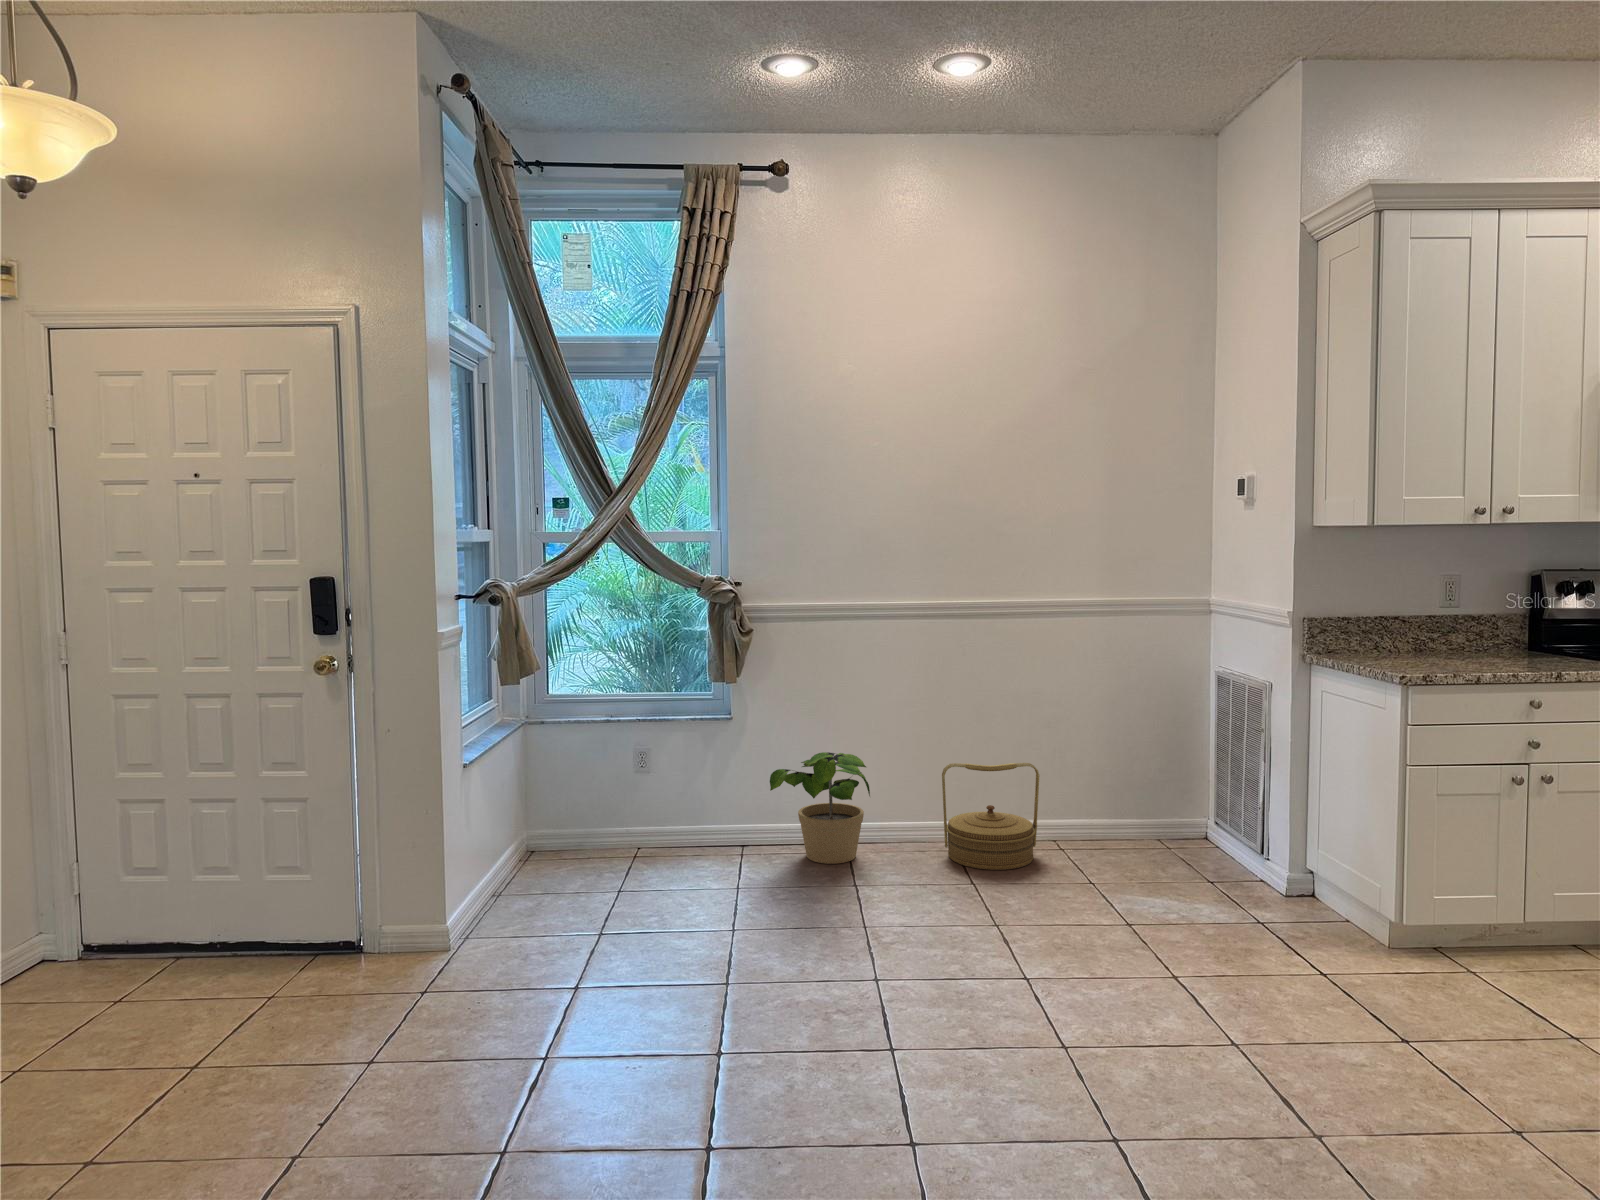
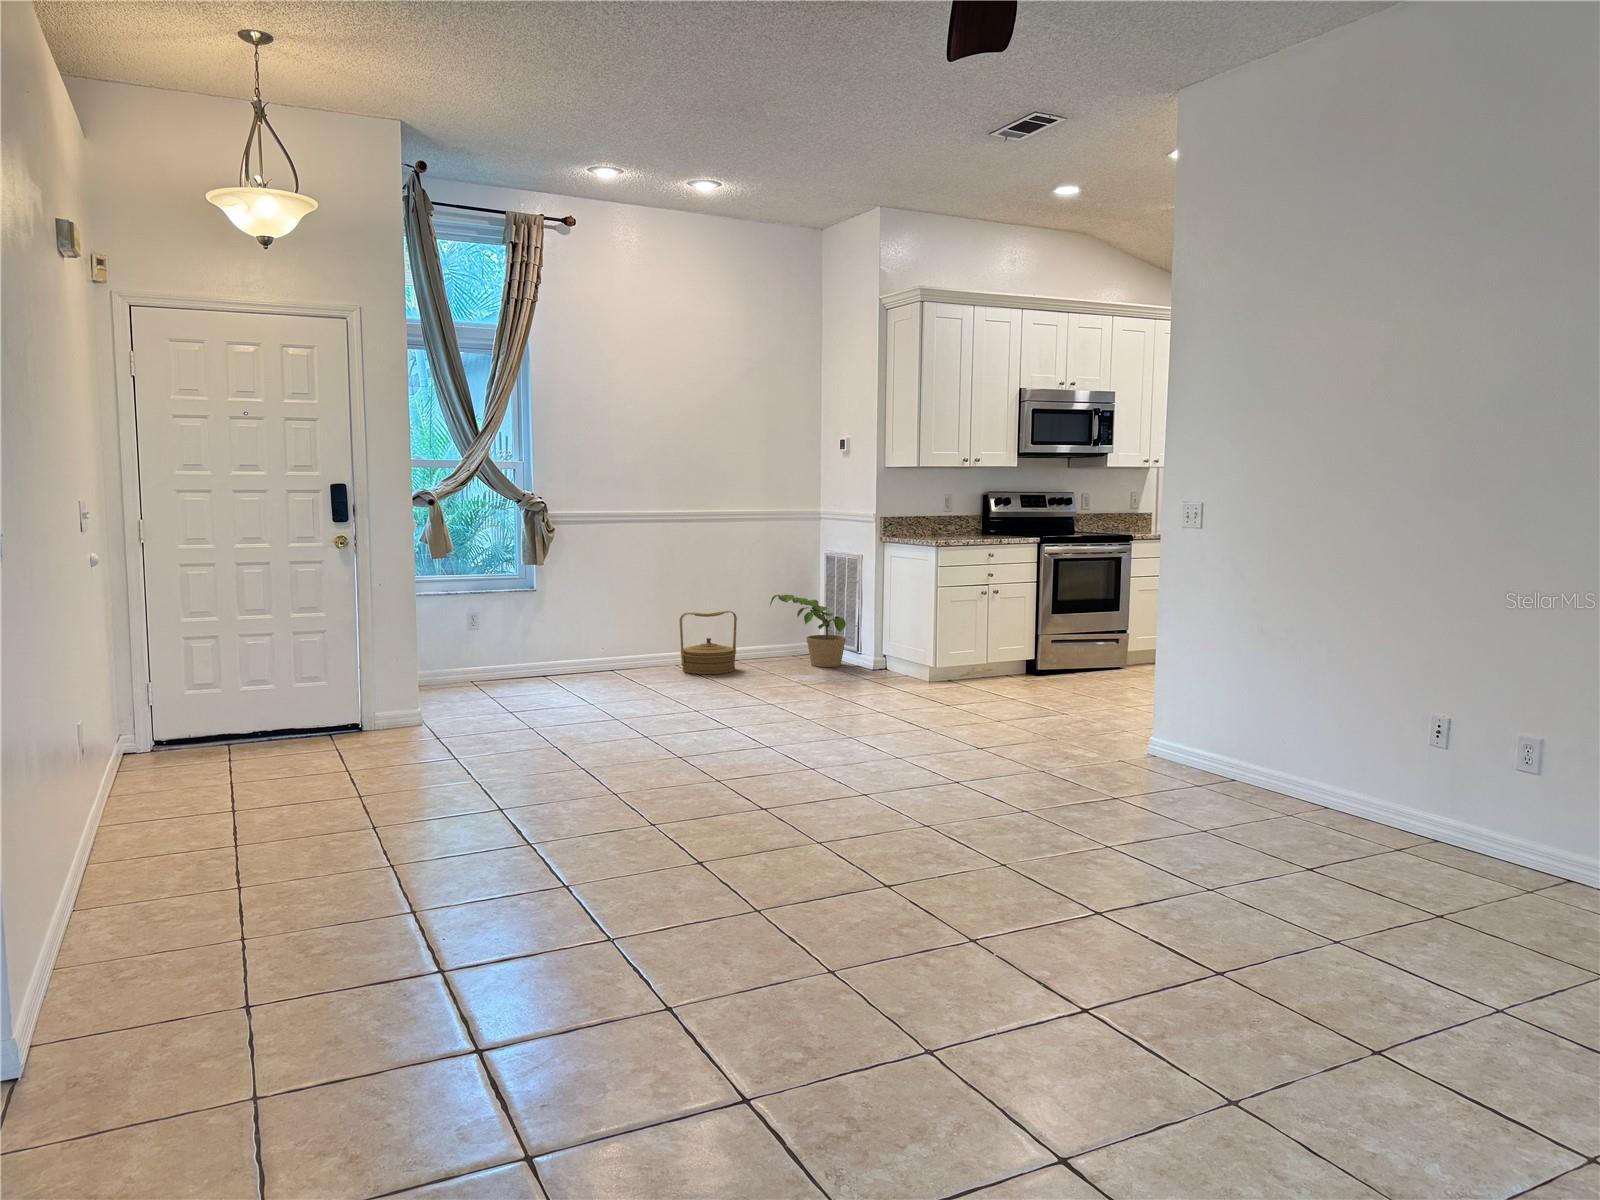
potted plant: present [770,752,870,864] -> present [770,595,846,667]

